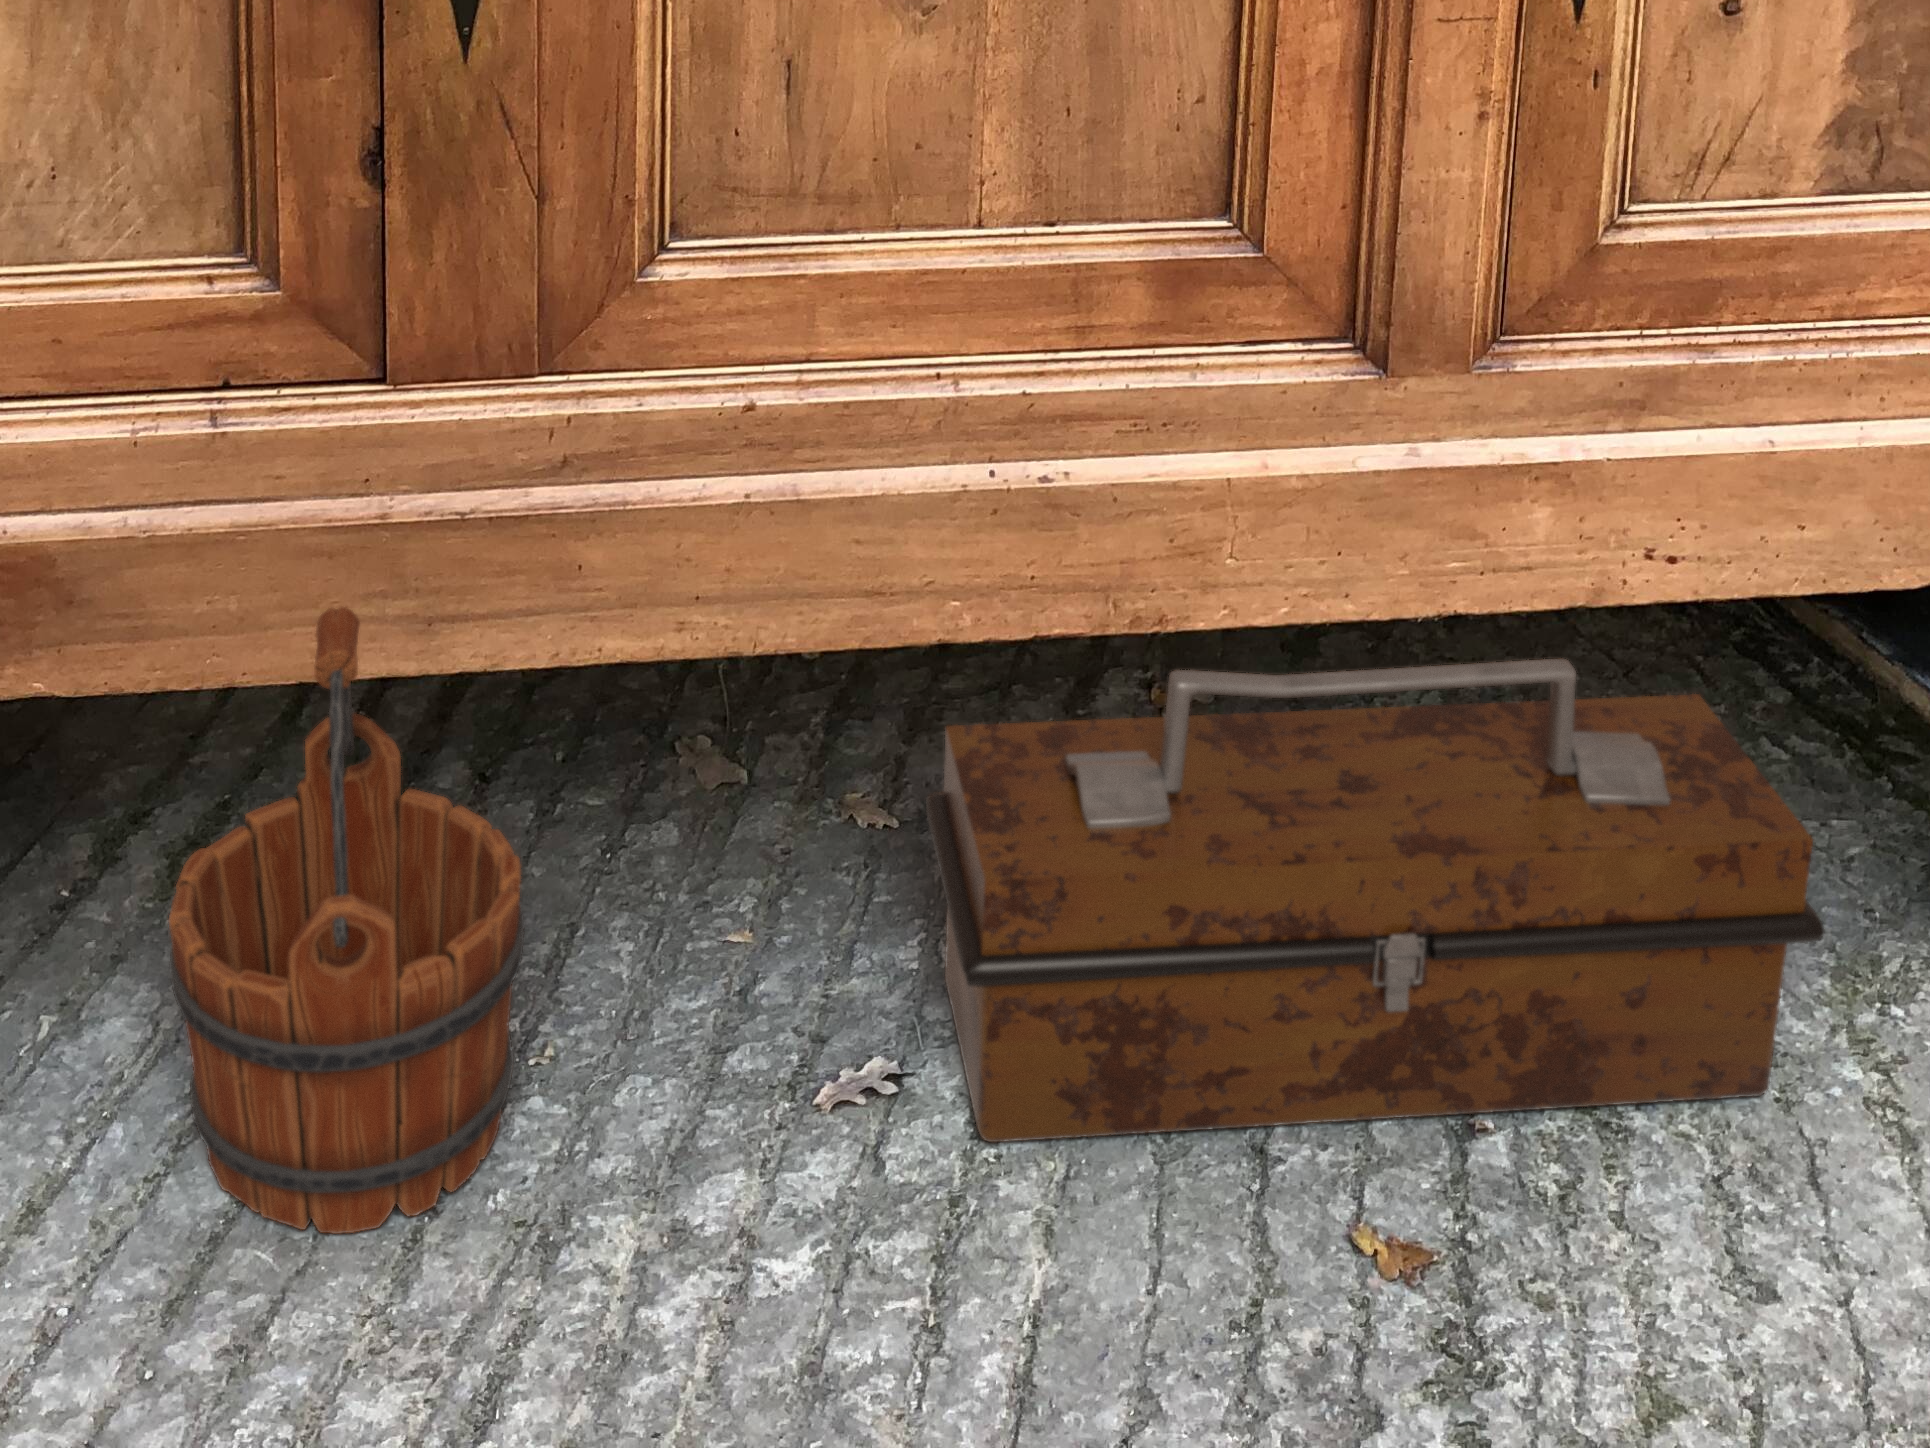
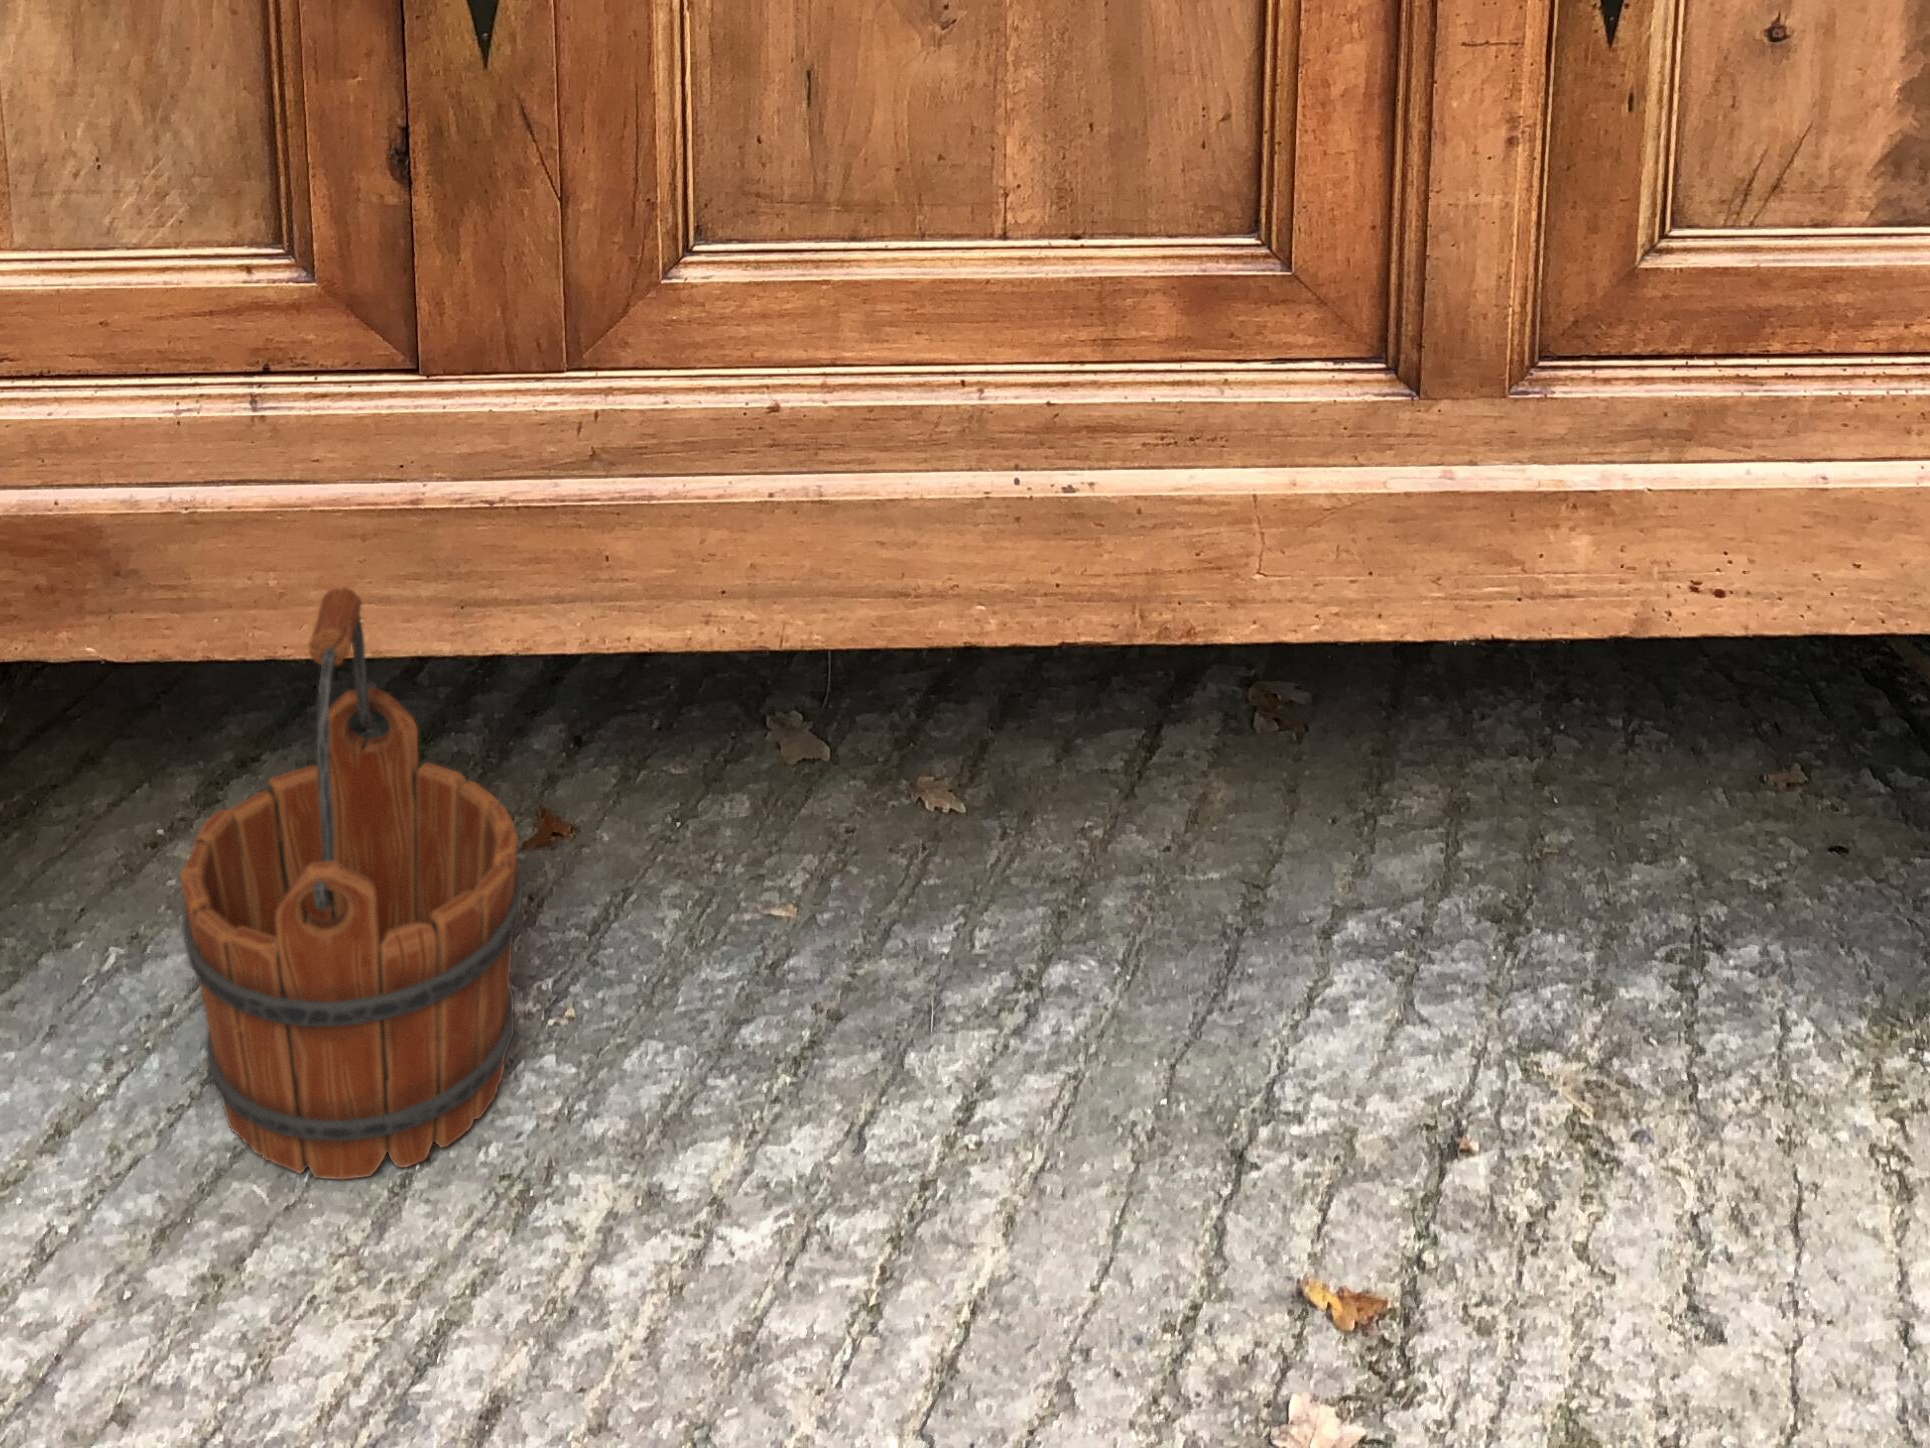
toolbox: present [926,659,1824,1142] -> none [933,683,1816,1138]

